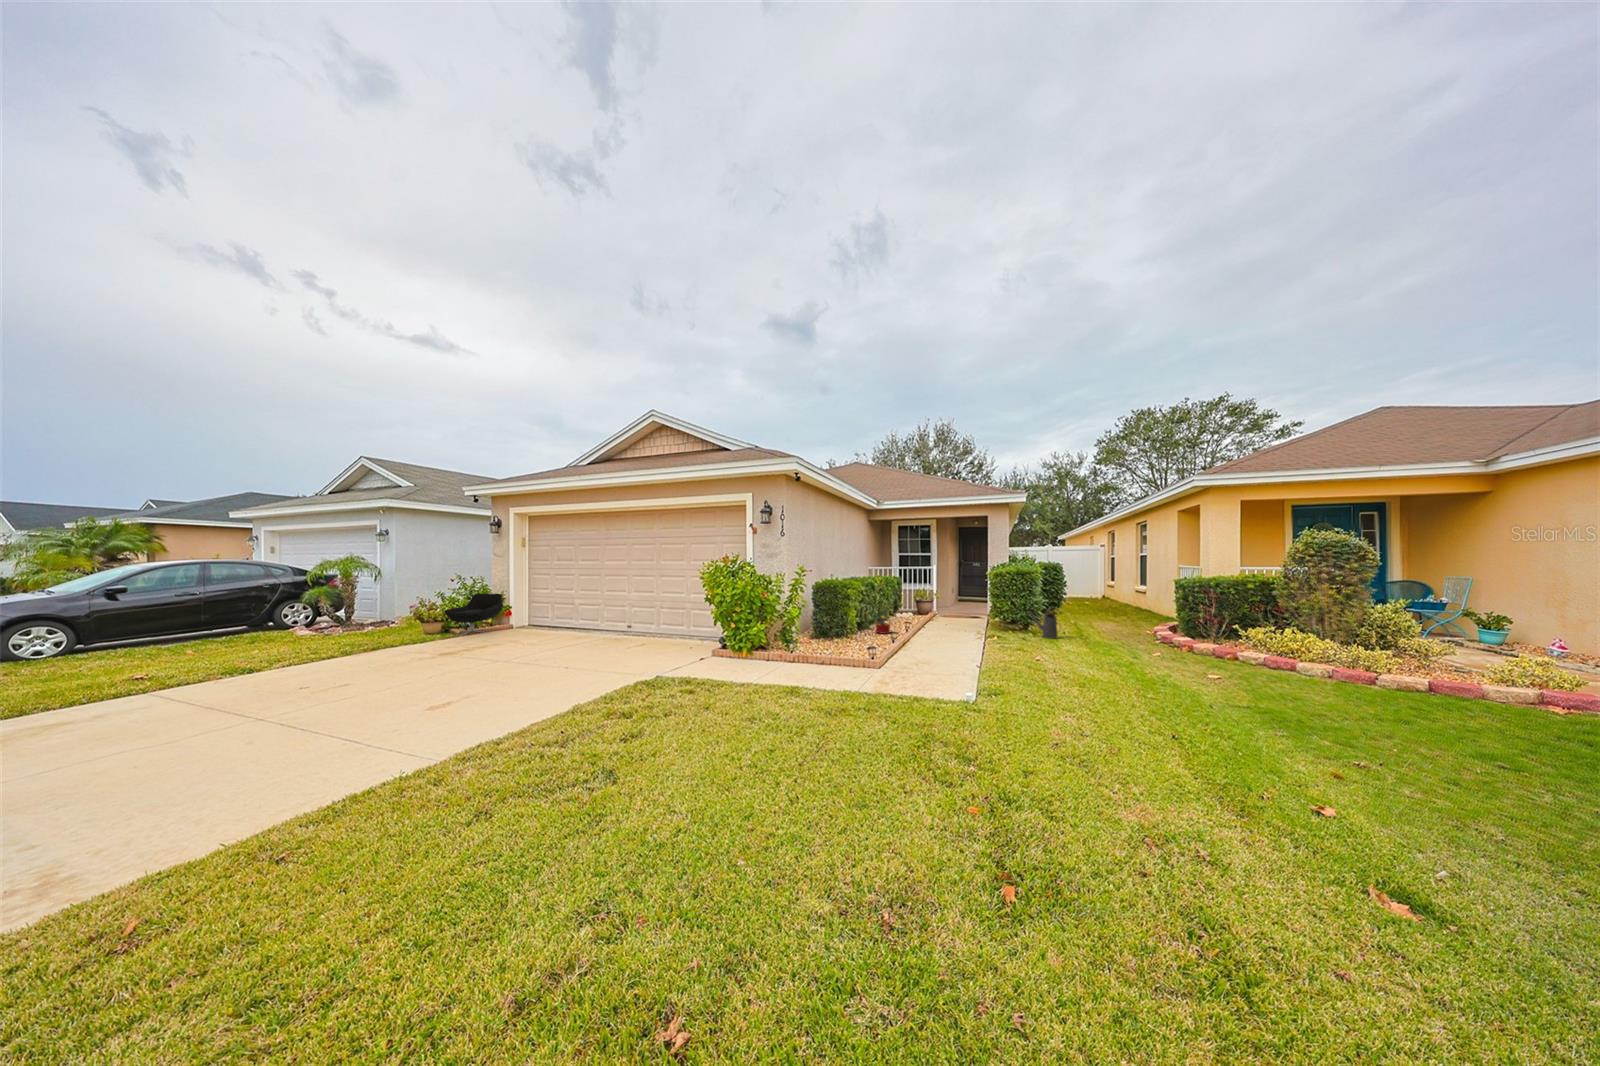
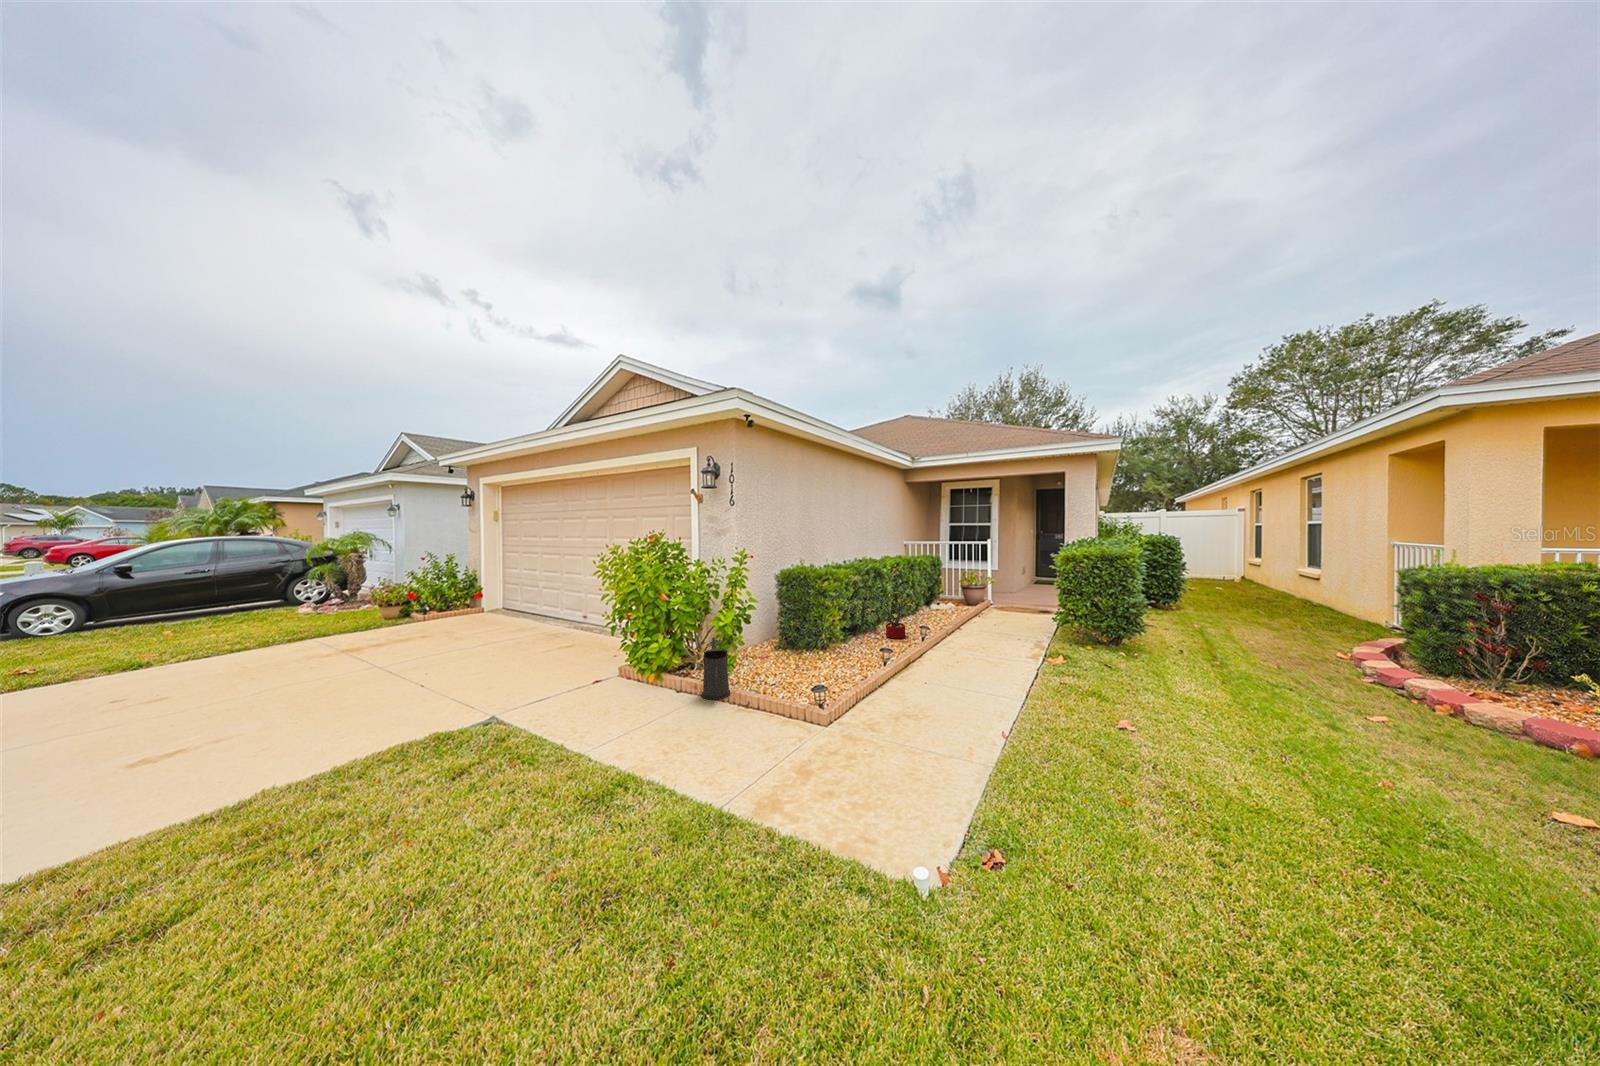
lounge chair: present [445,593,503,636] -> none [397,575,465,624]
watering can: present [1030,609,1058,639] -> present [702,637,730,700]

